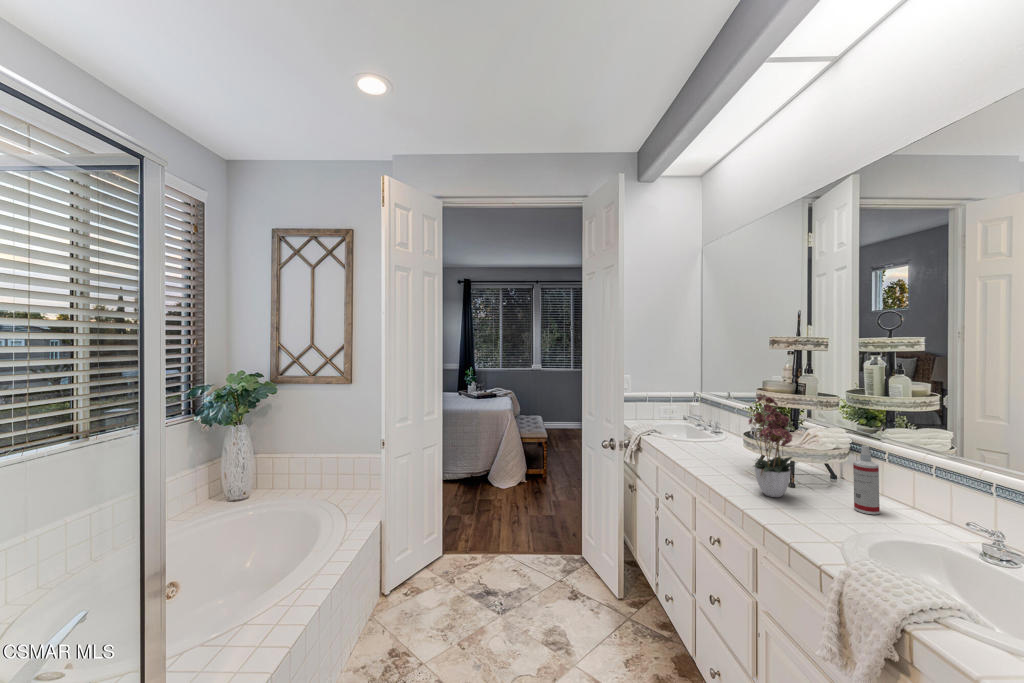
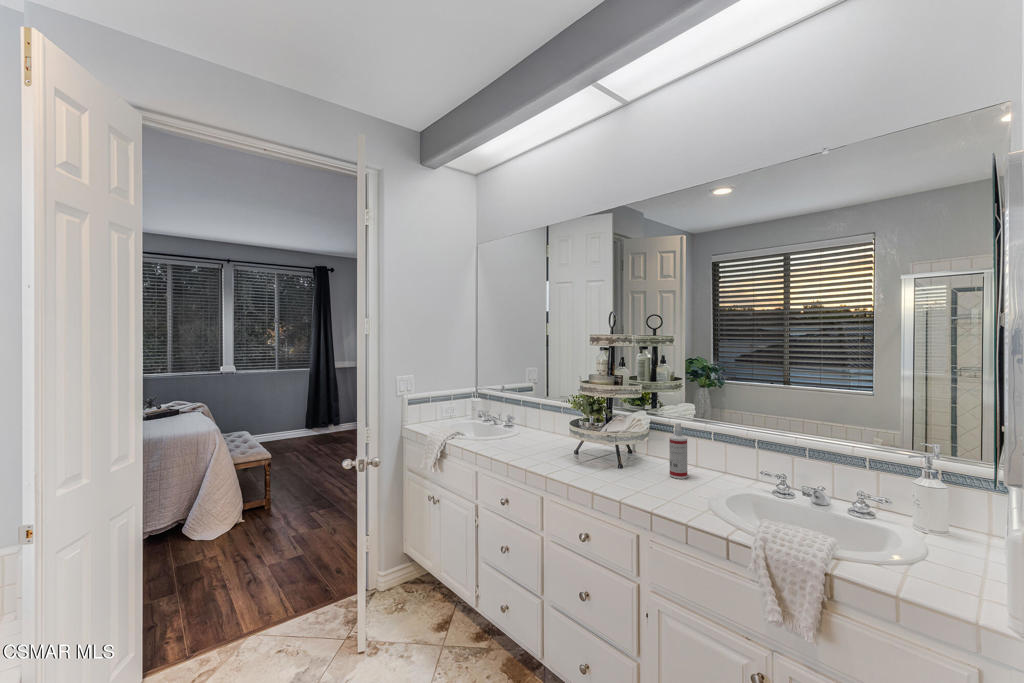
flower arrangement: present [749,396,797,497] -> none [587,383,642,480]

